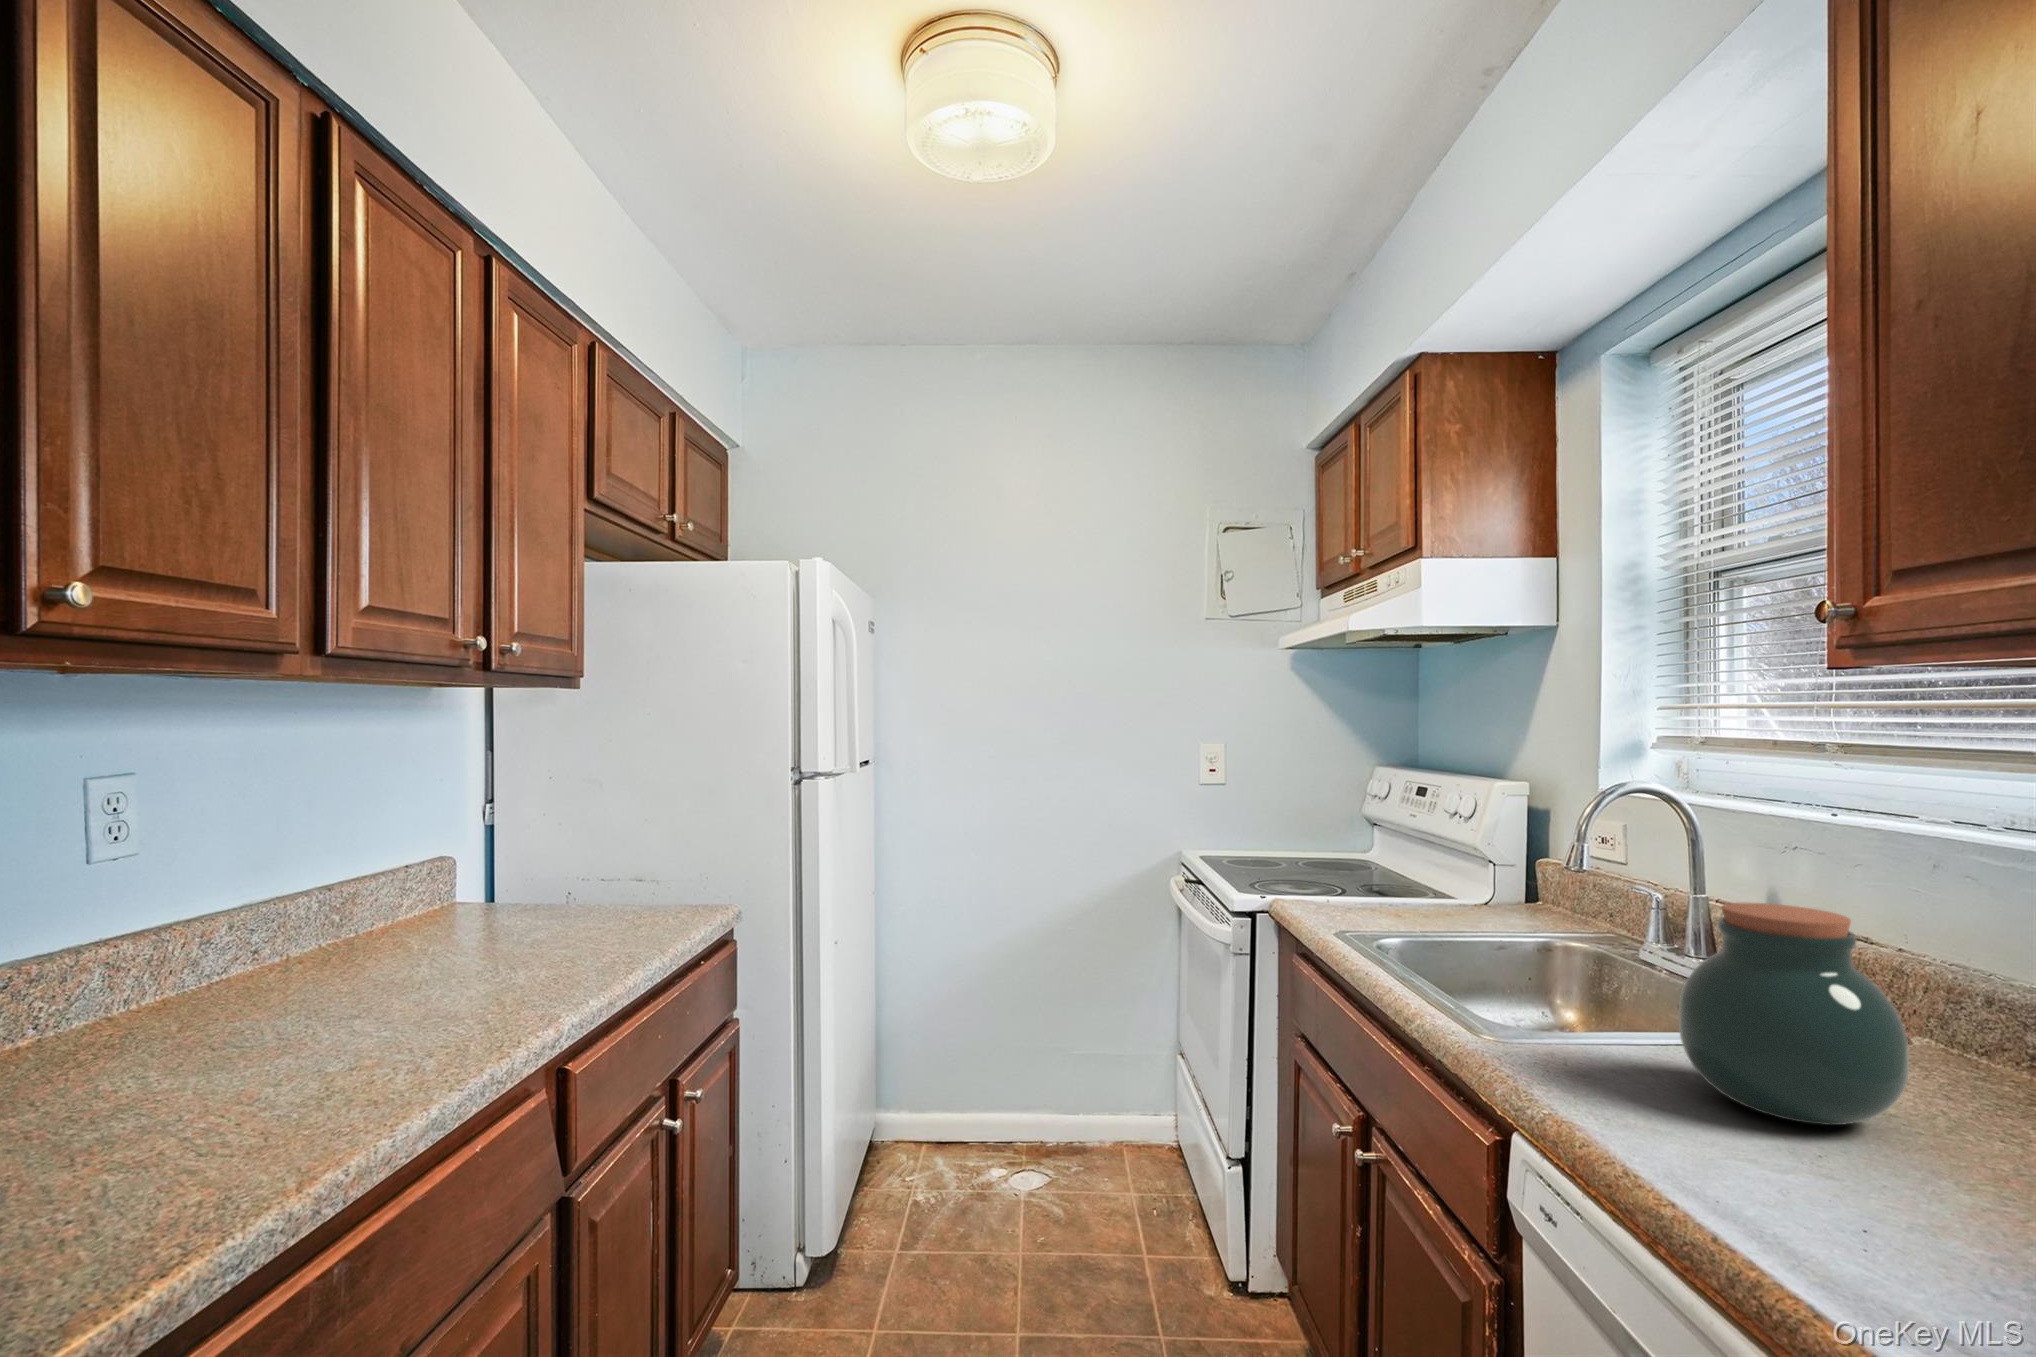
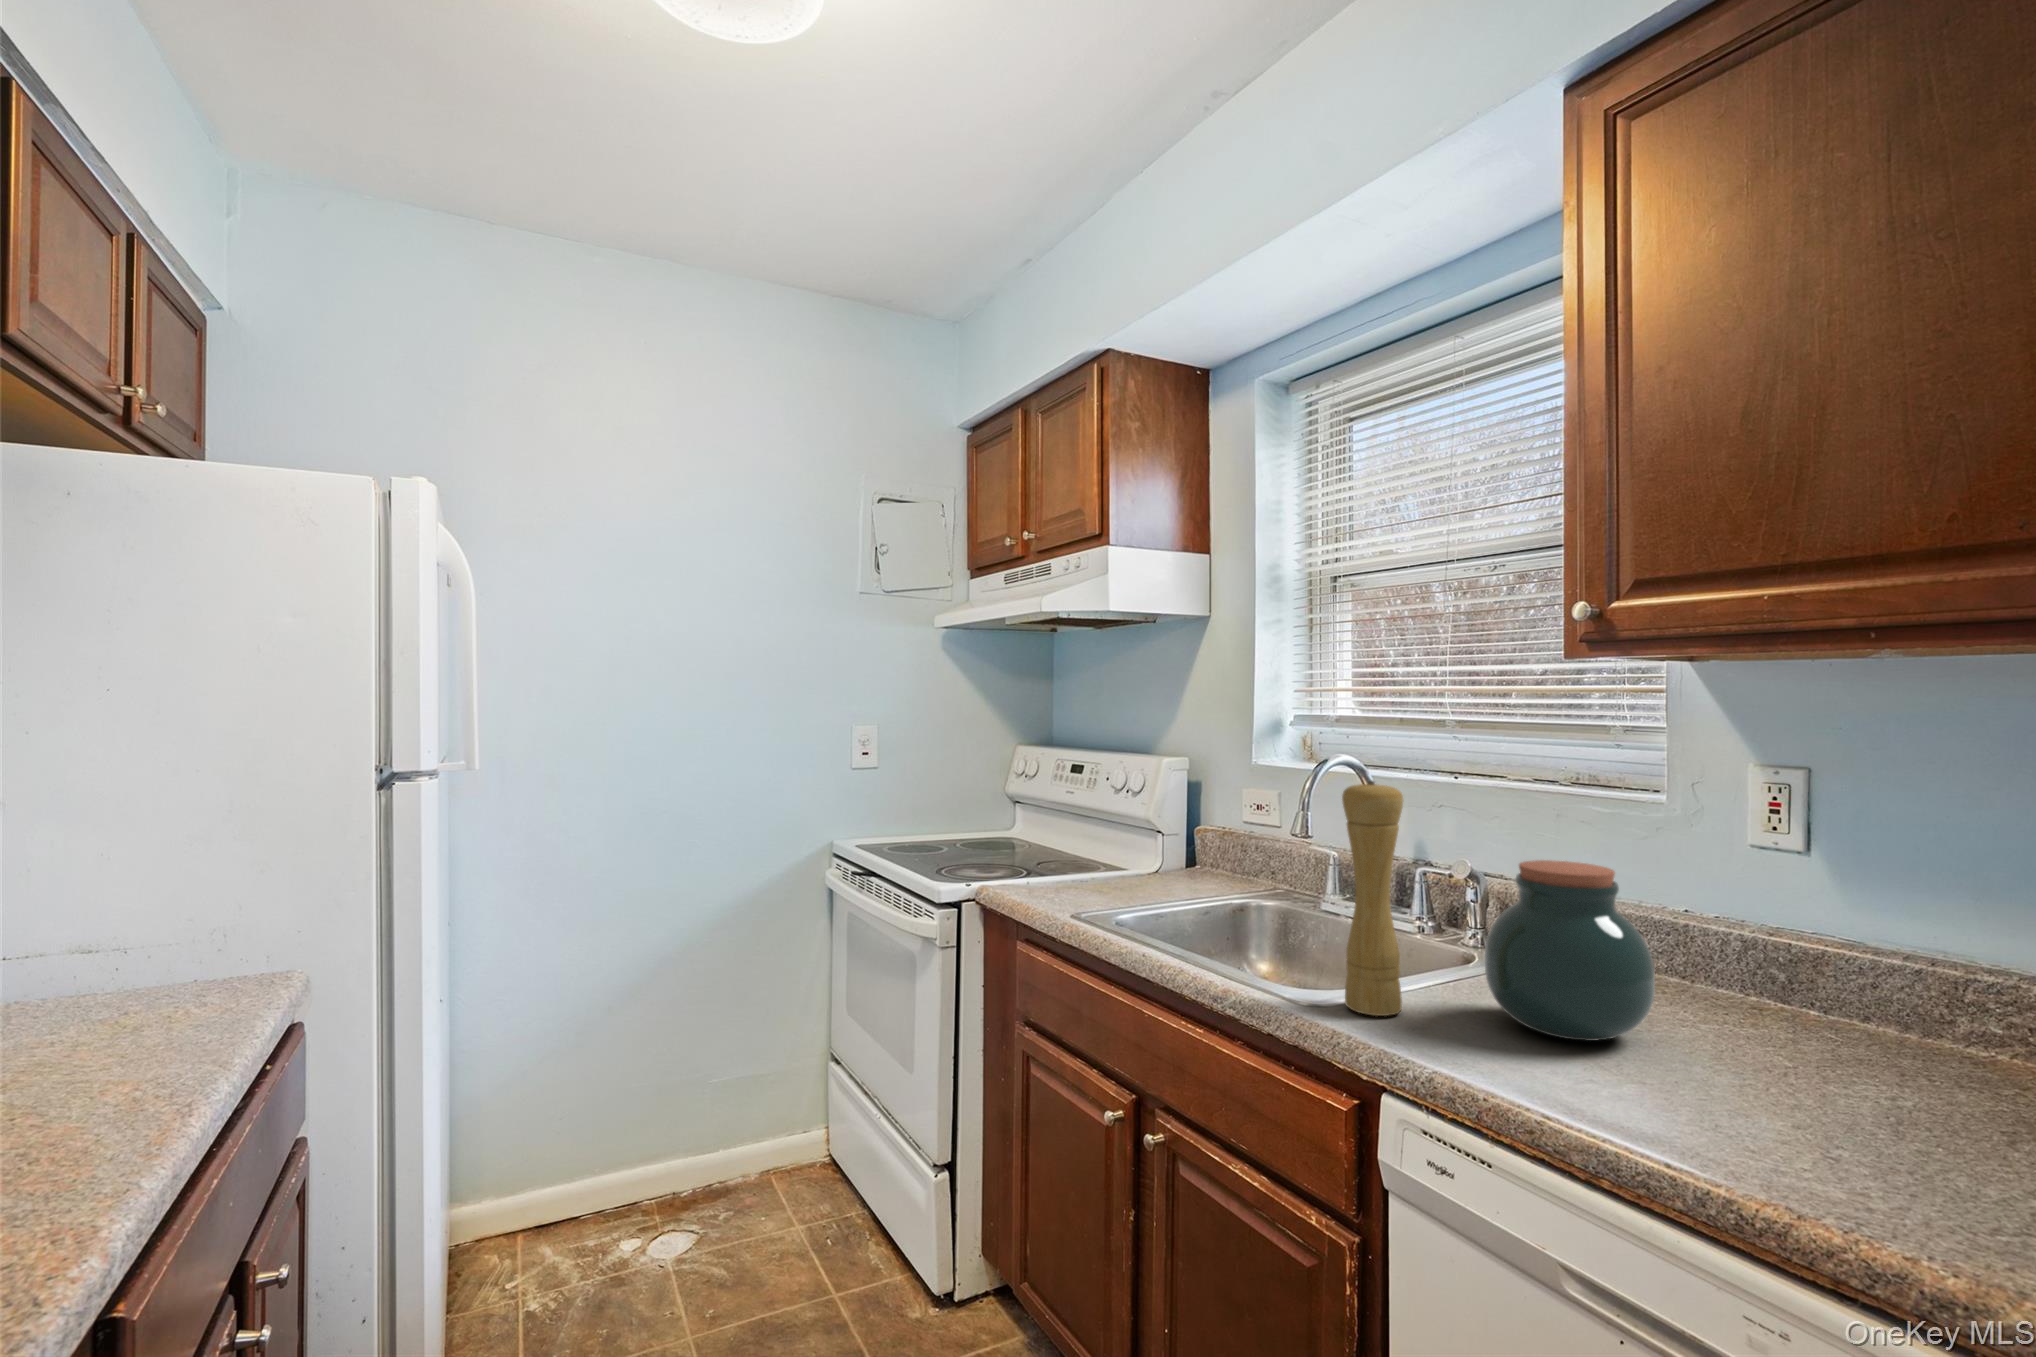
pepper mill: none [1515,800,1586,1057] -> present [1342,781,1403,1016]

